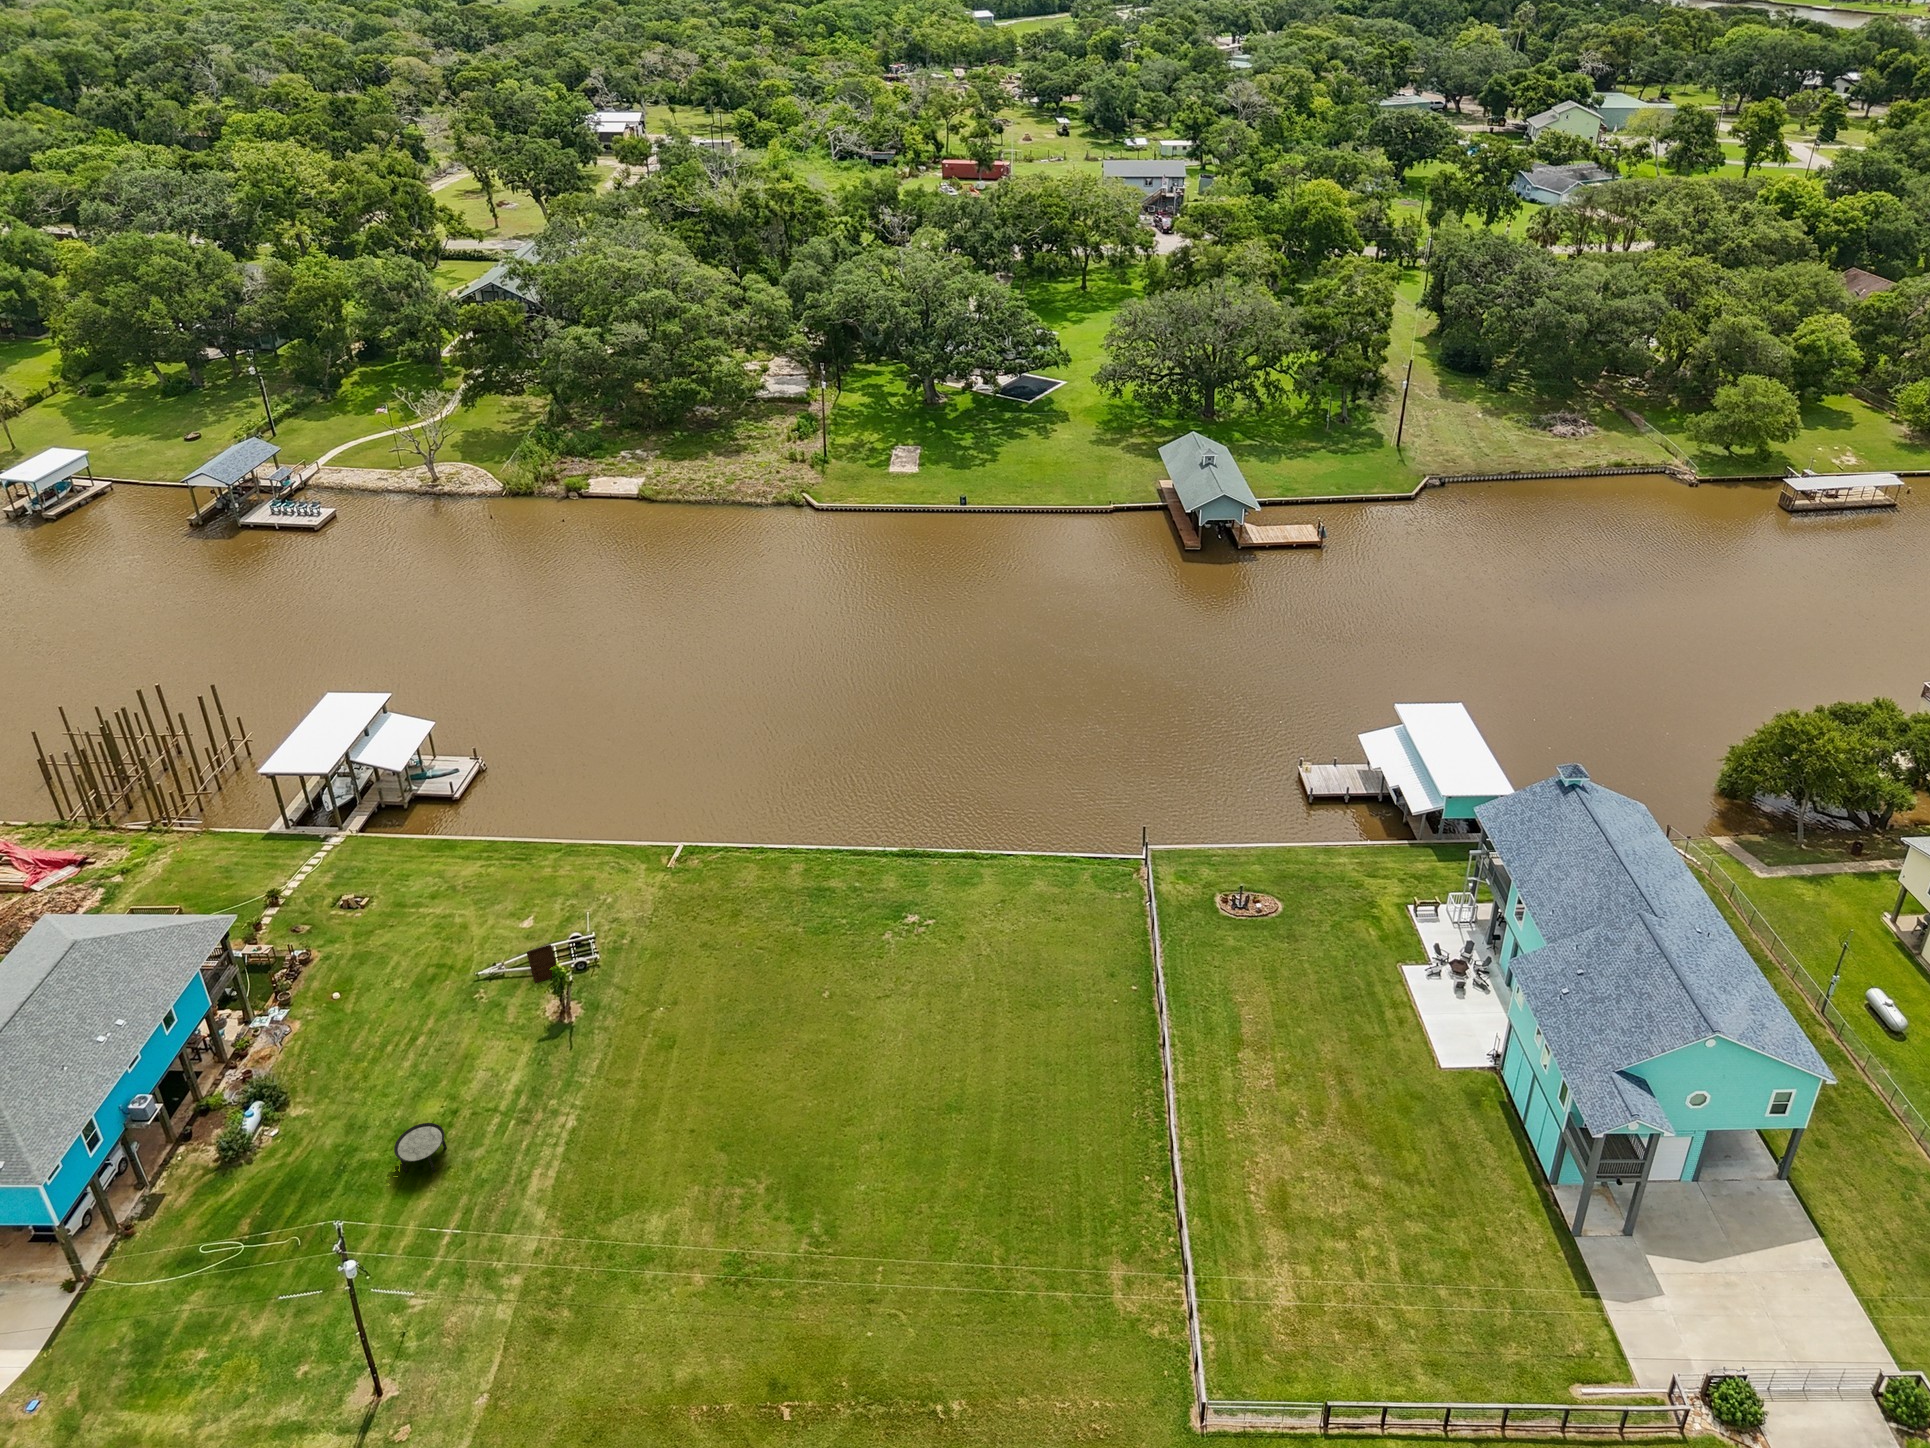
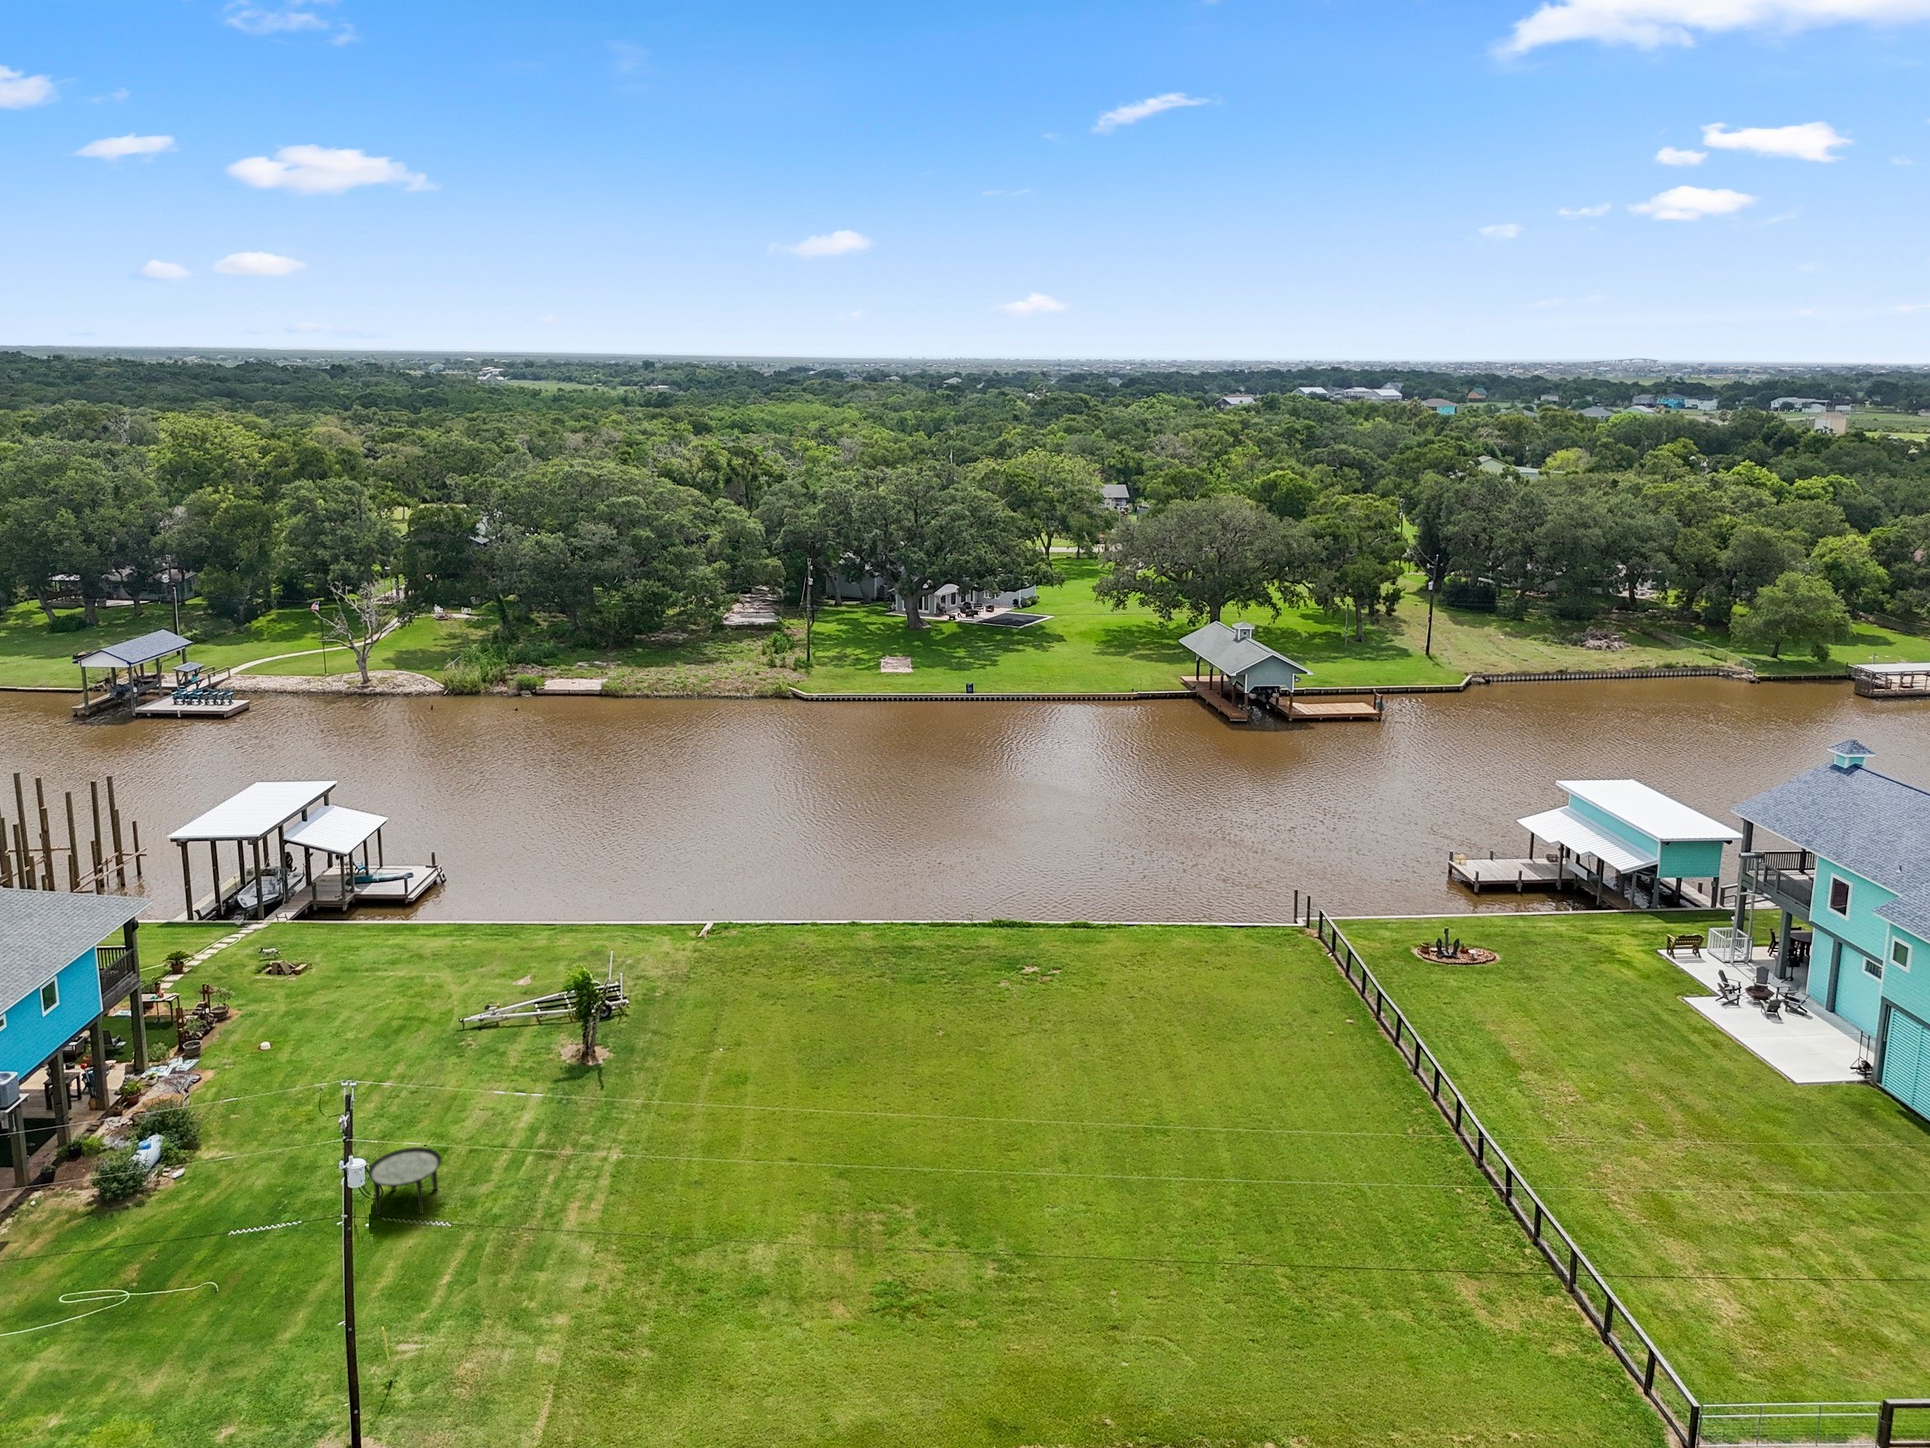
wooden crate: present [526,944,557,983] -> none [533,989,574,1037]

